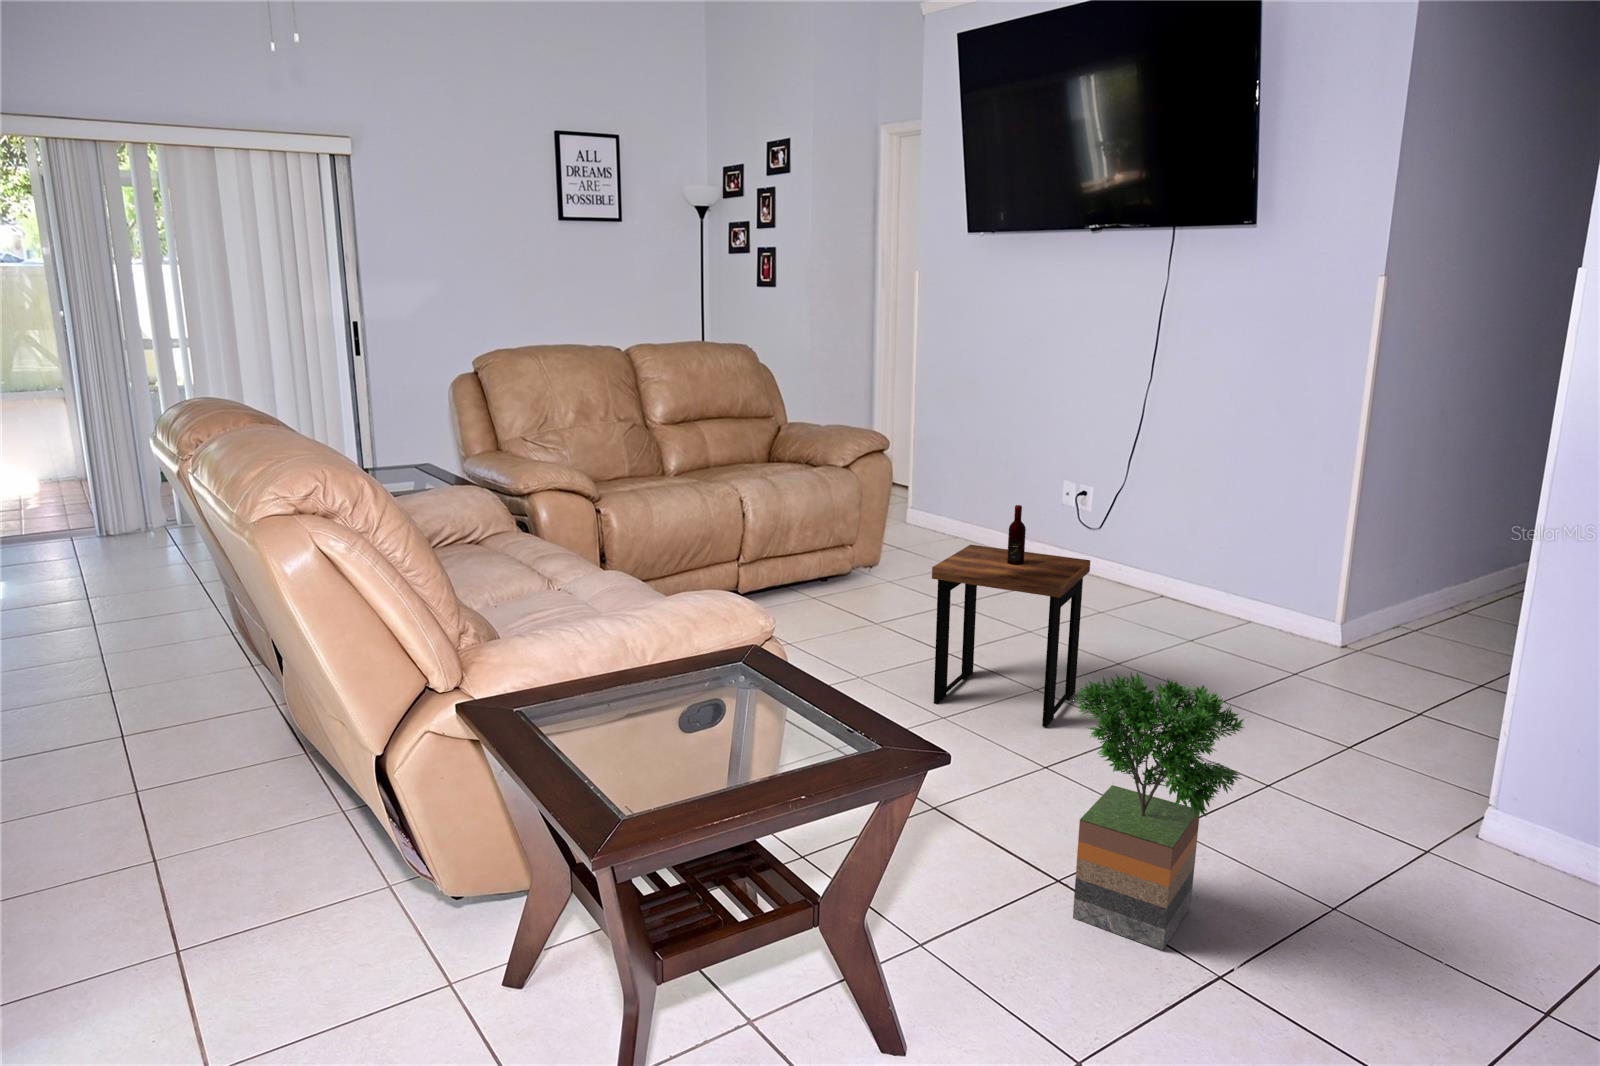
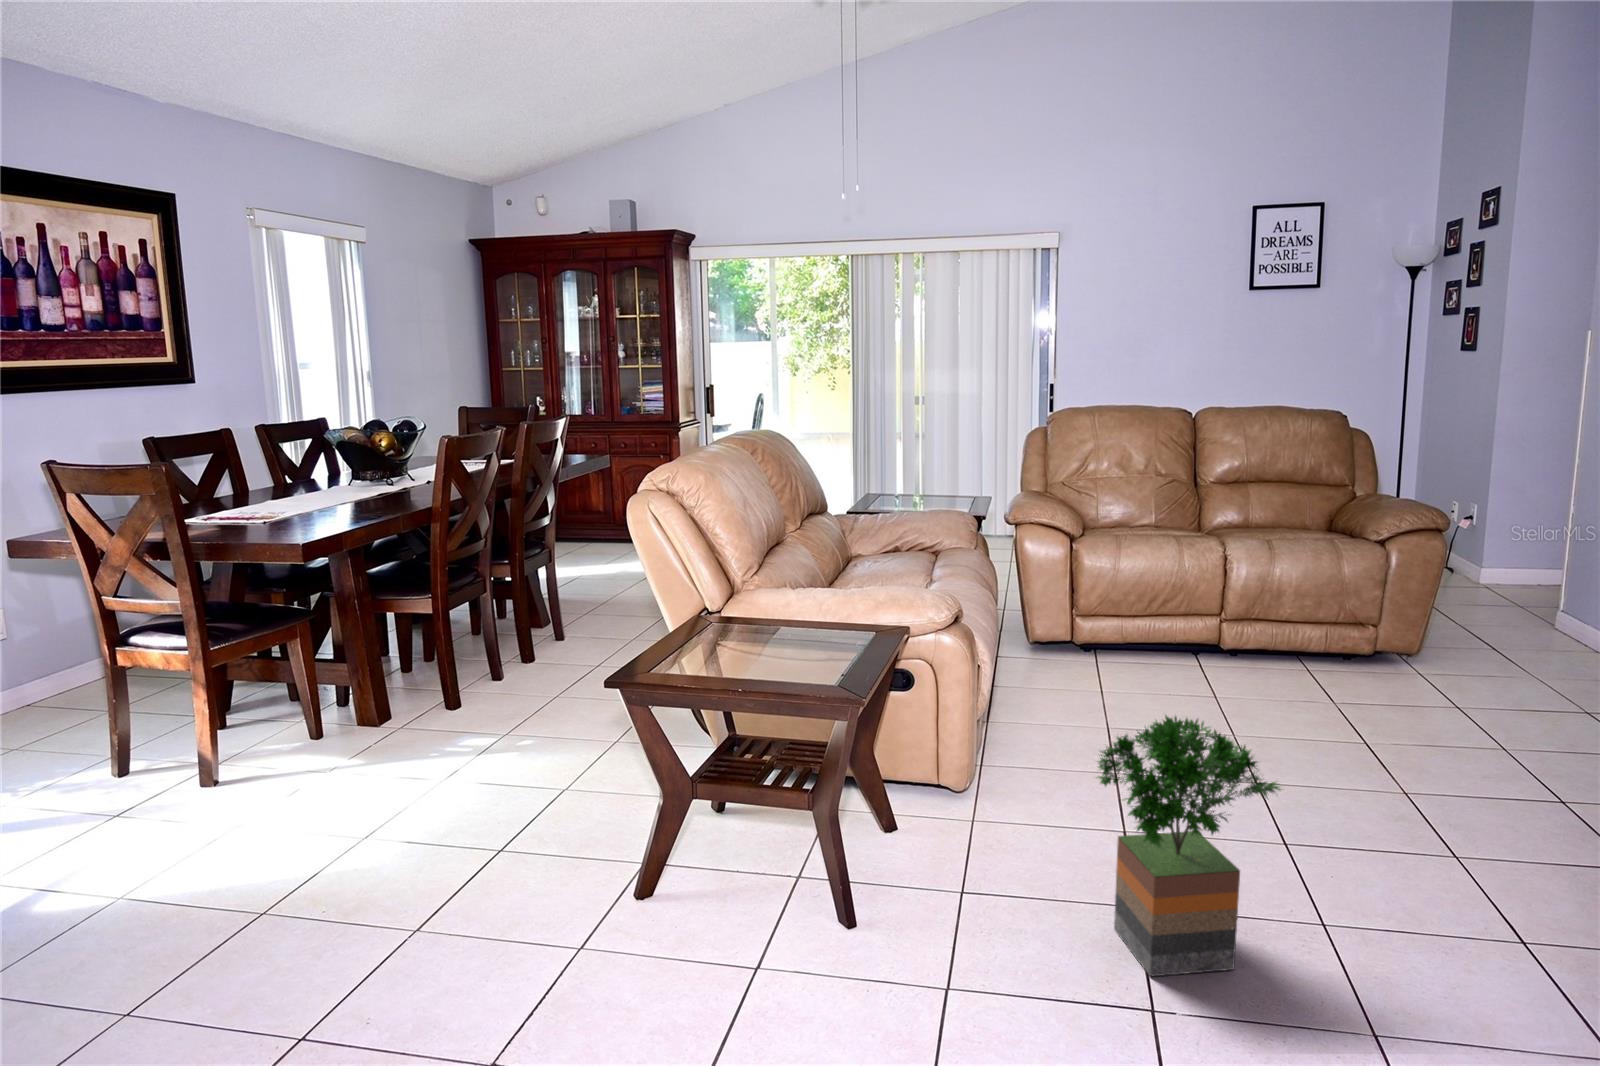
side table: present [932,505,1090,727] -> none [1269,583,1470,821]

